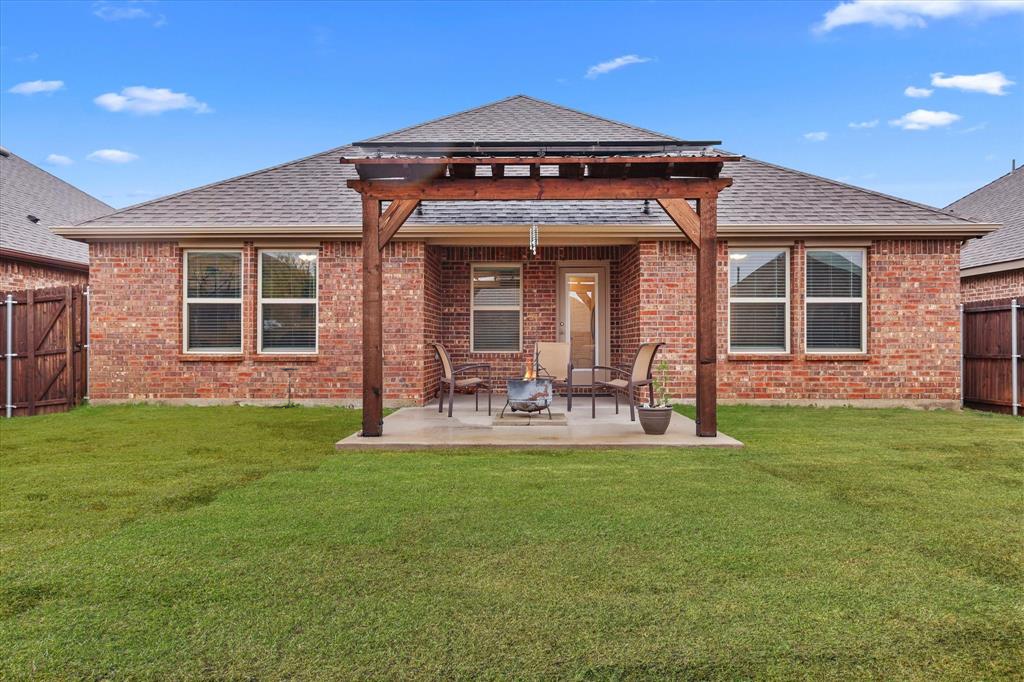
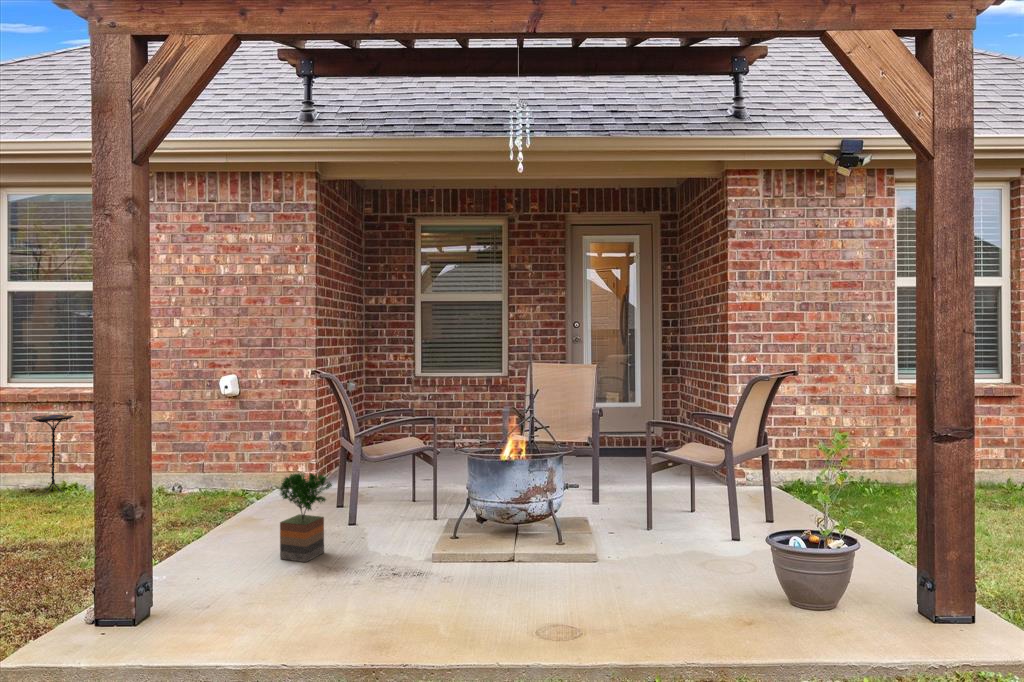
potted tree: none [424,385,448,423] -> present [280,473,332,562]

